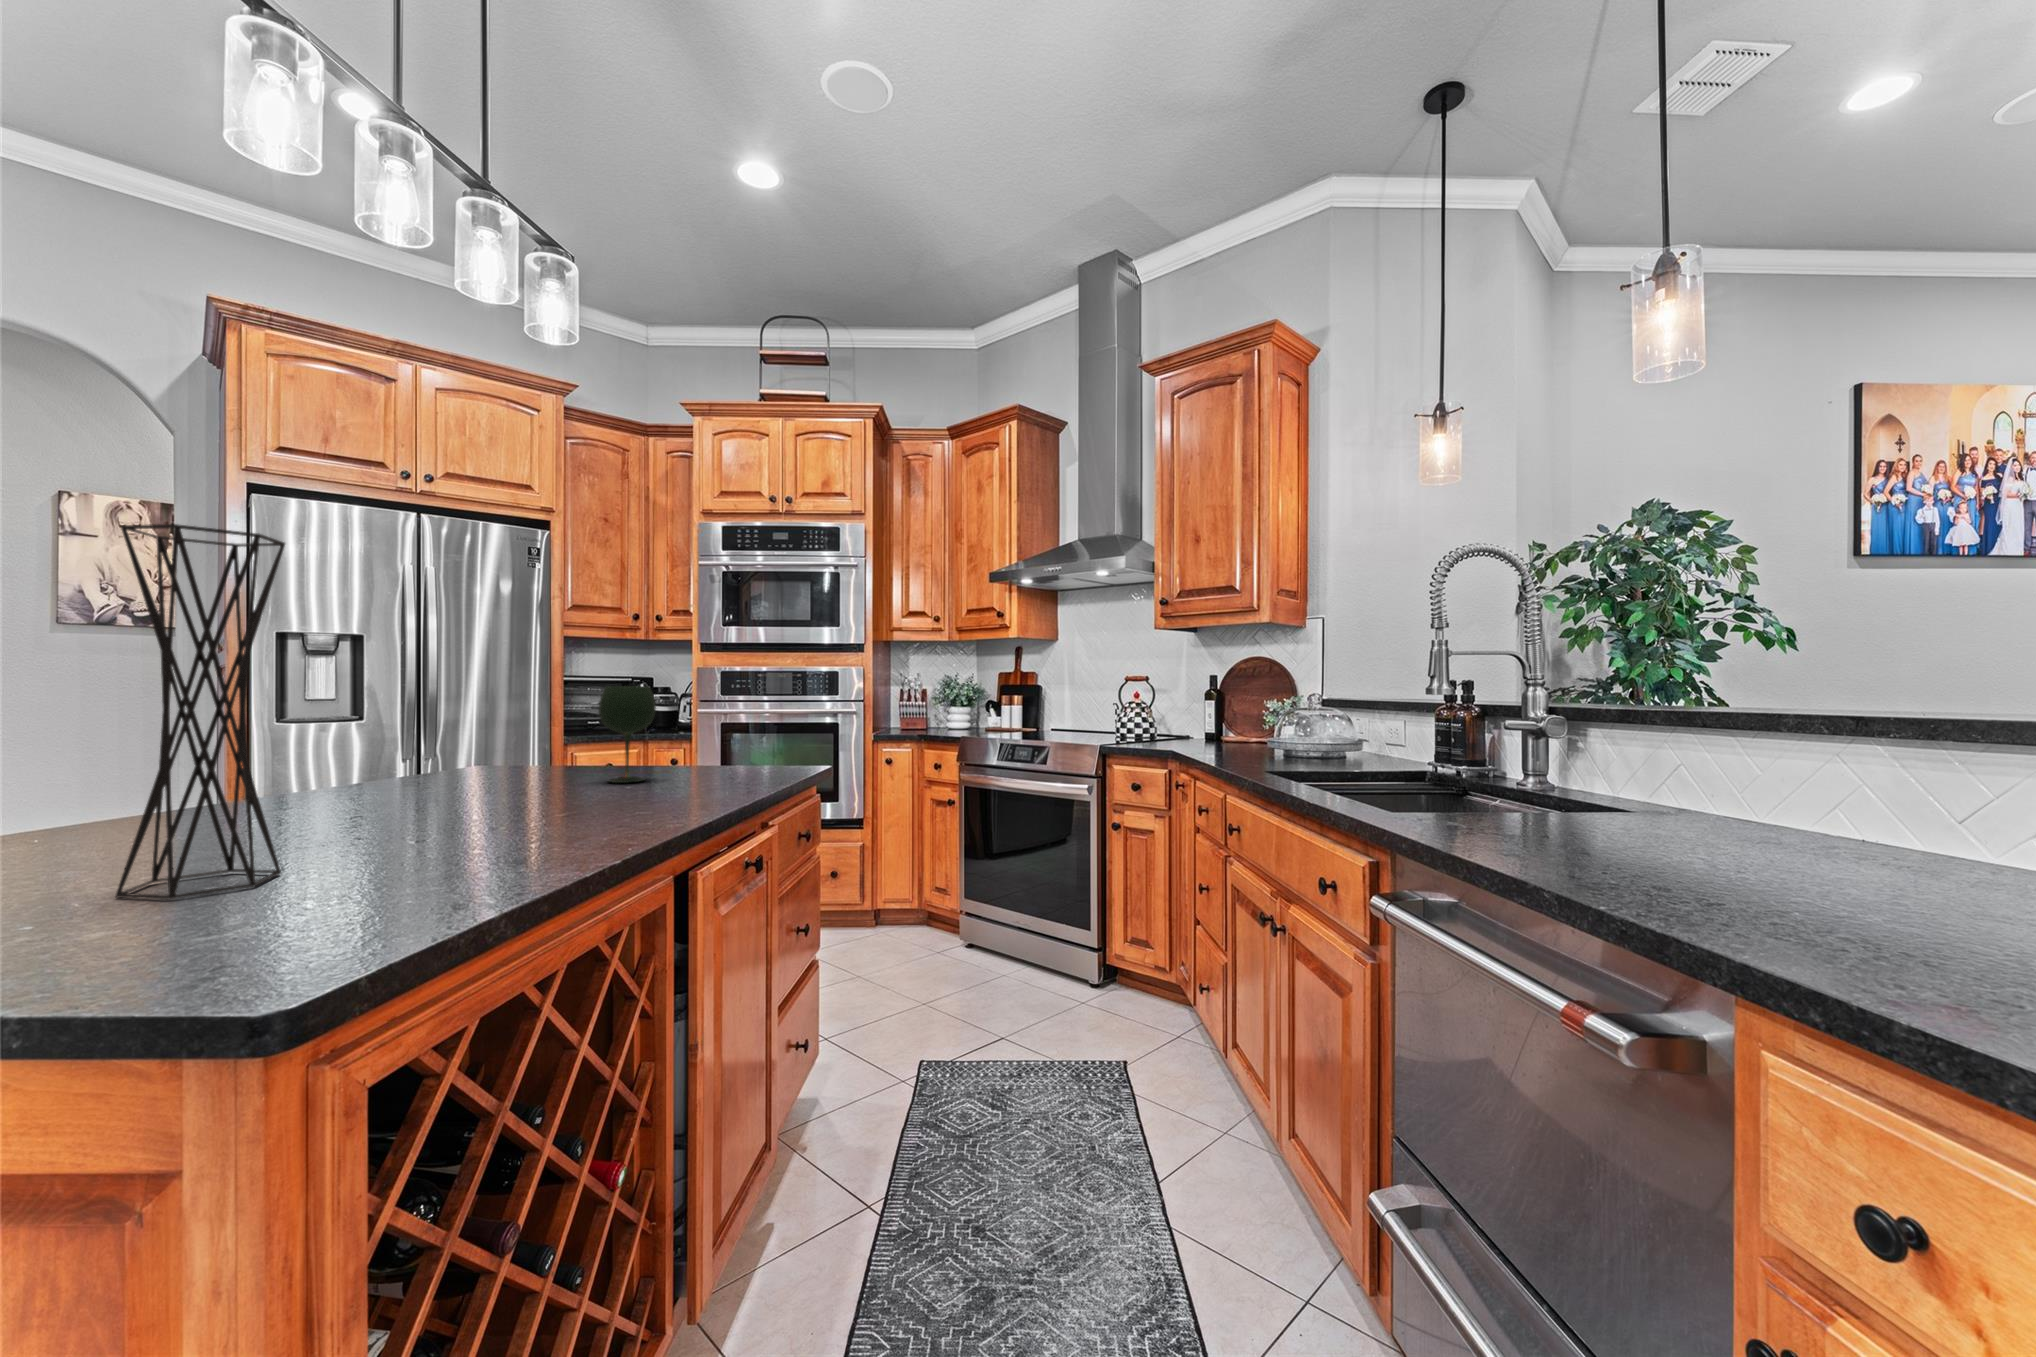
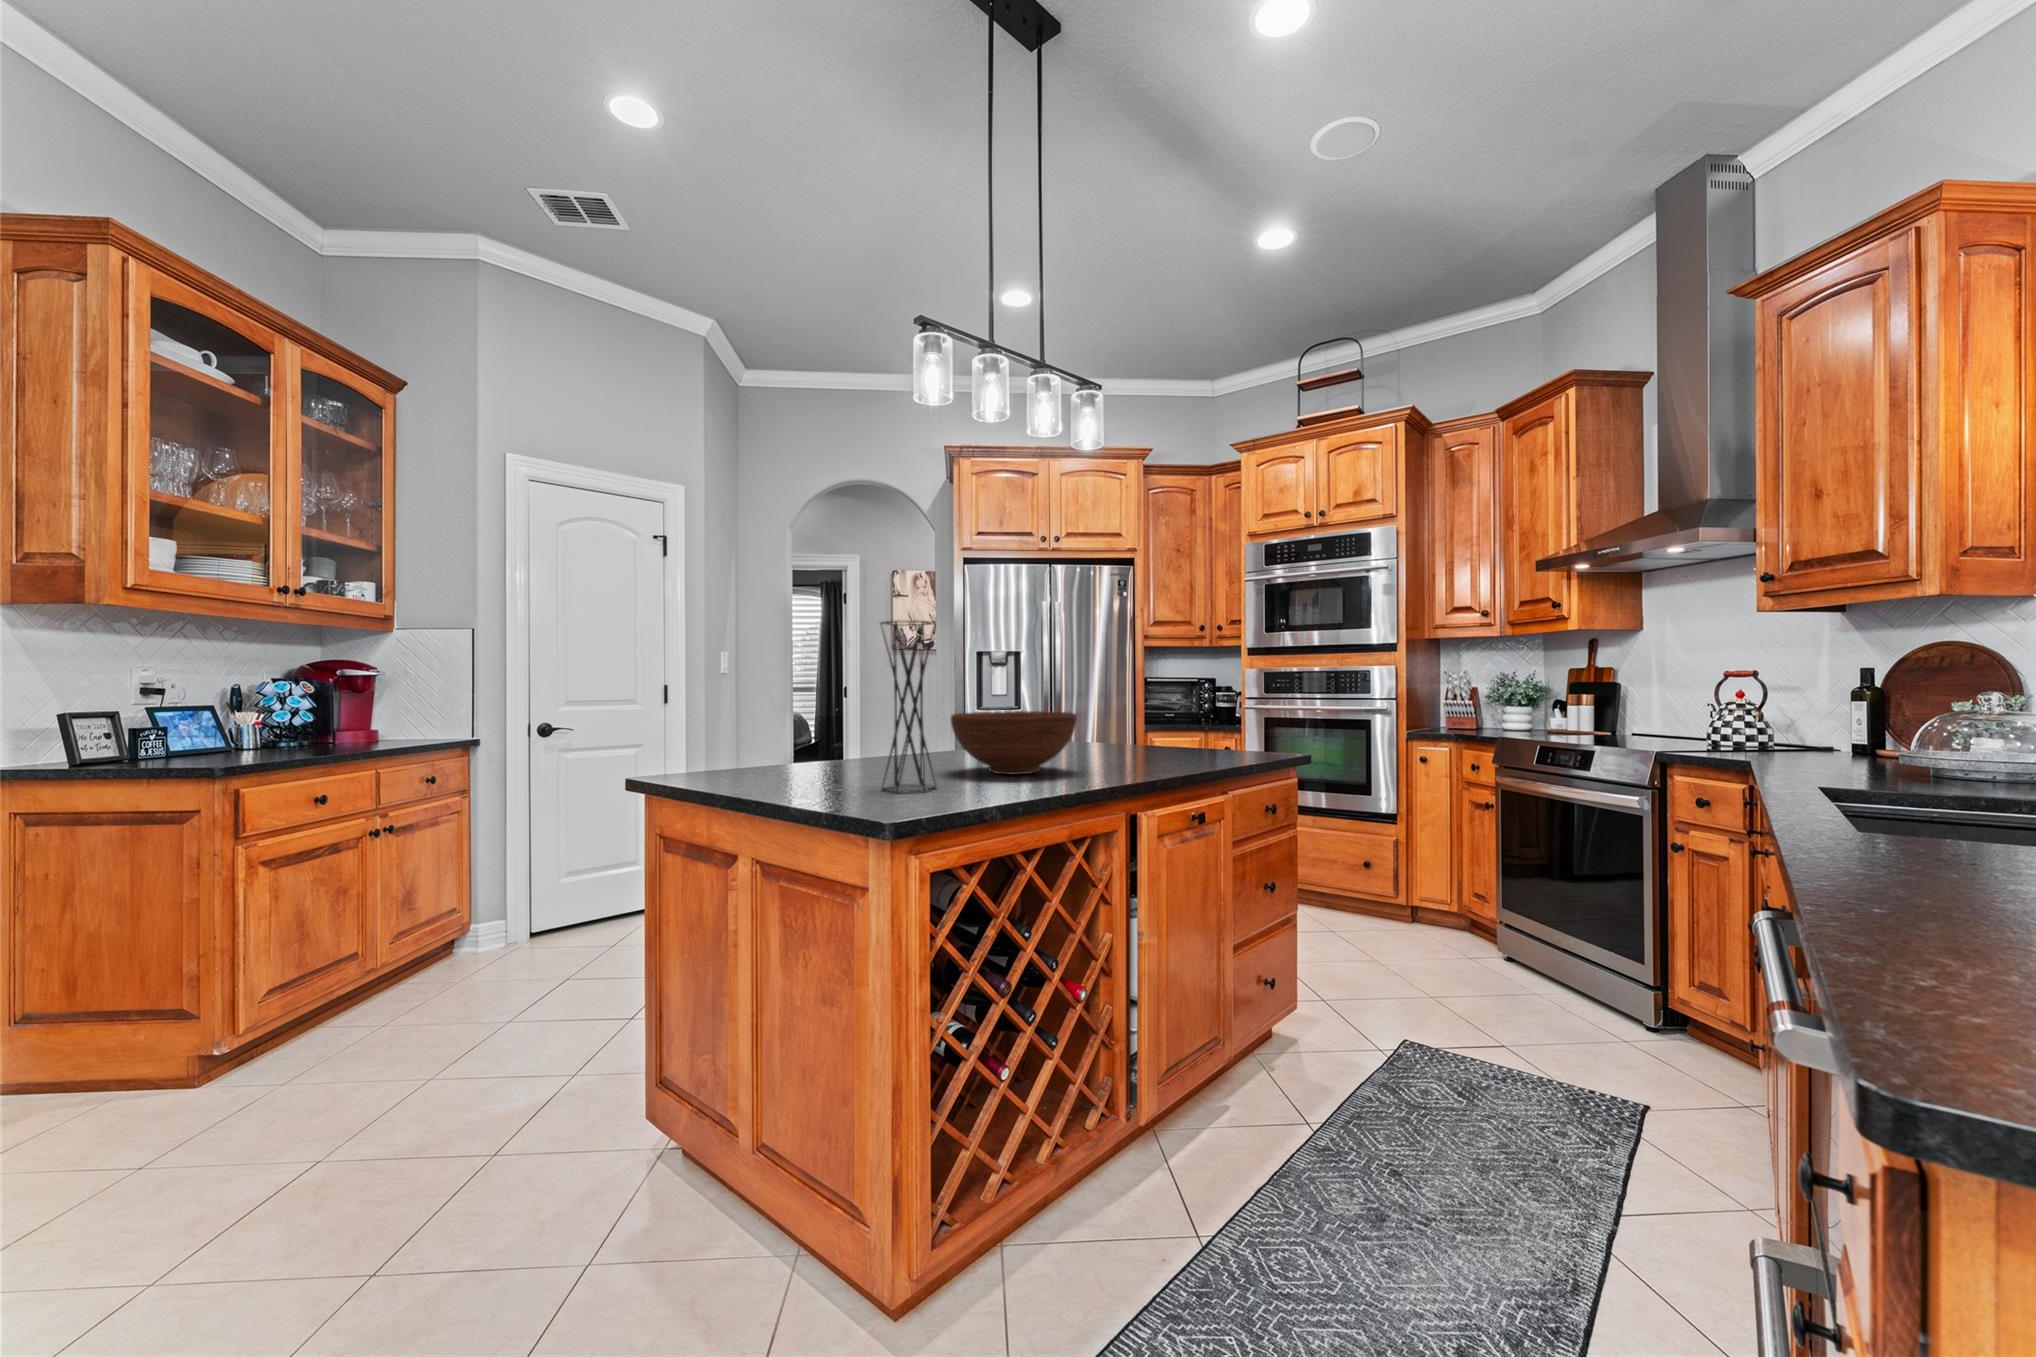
wine glass: present [599,686,656,783] -> none [1119,690,1156,759]
fruit bowl: none [293,718,562,827] -> present [951,711,1077,775]

